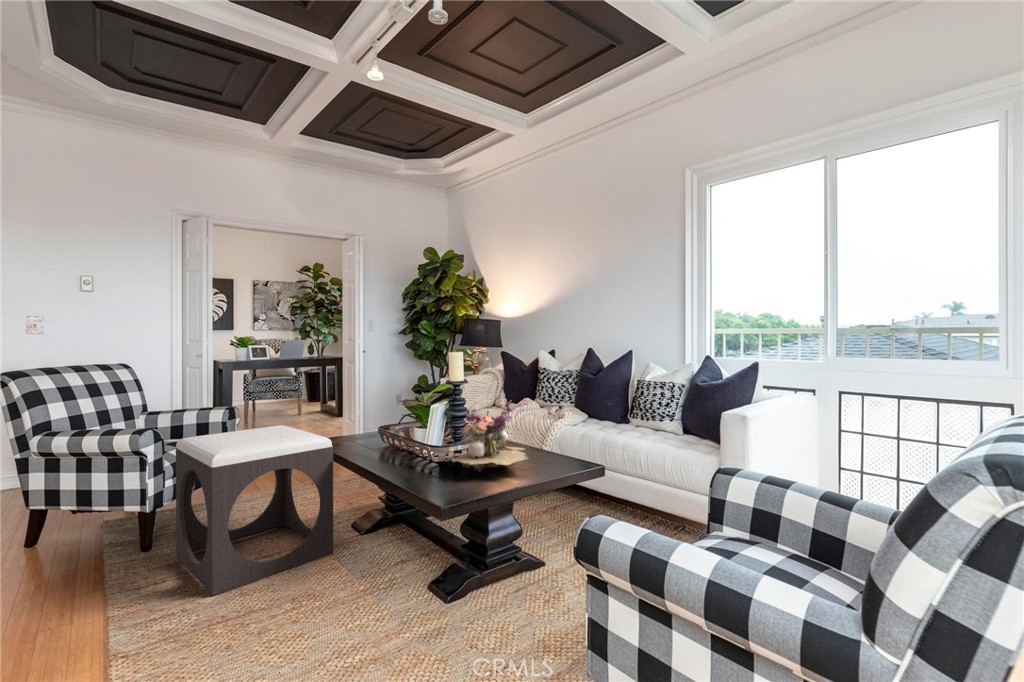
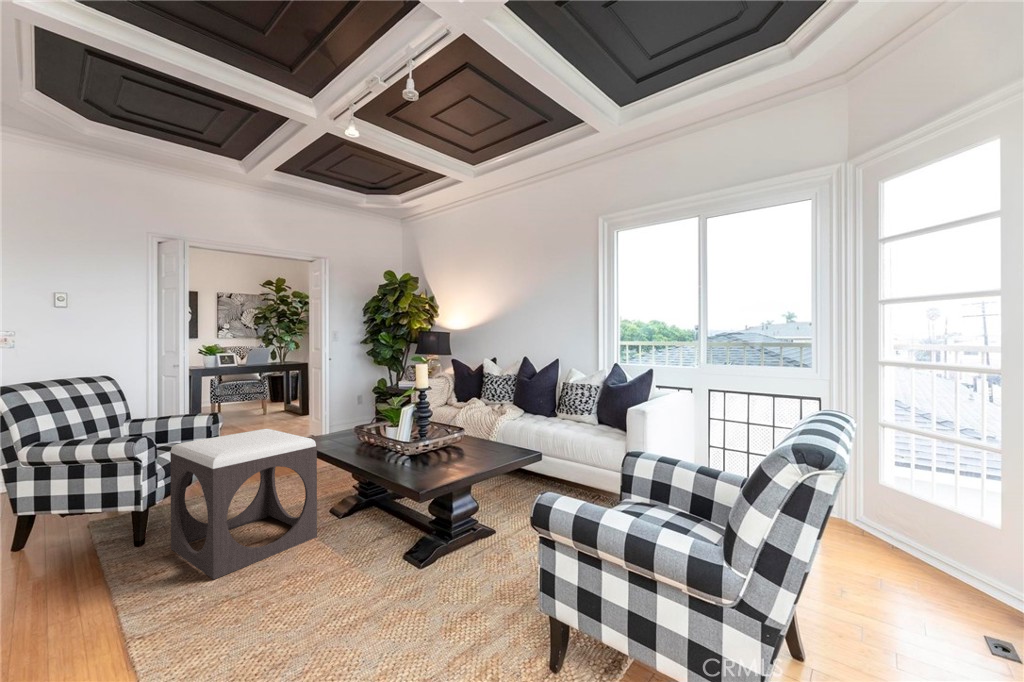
flower arrangement: present [452,402,529,470] -> none [422,403,485,462]

